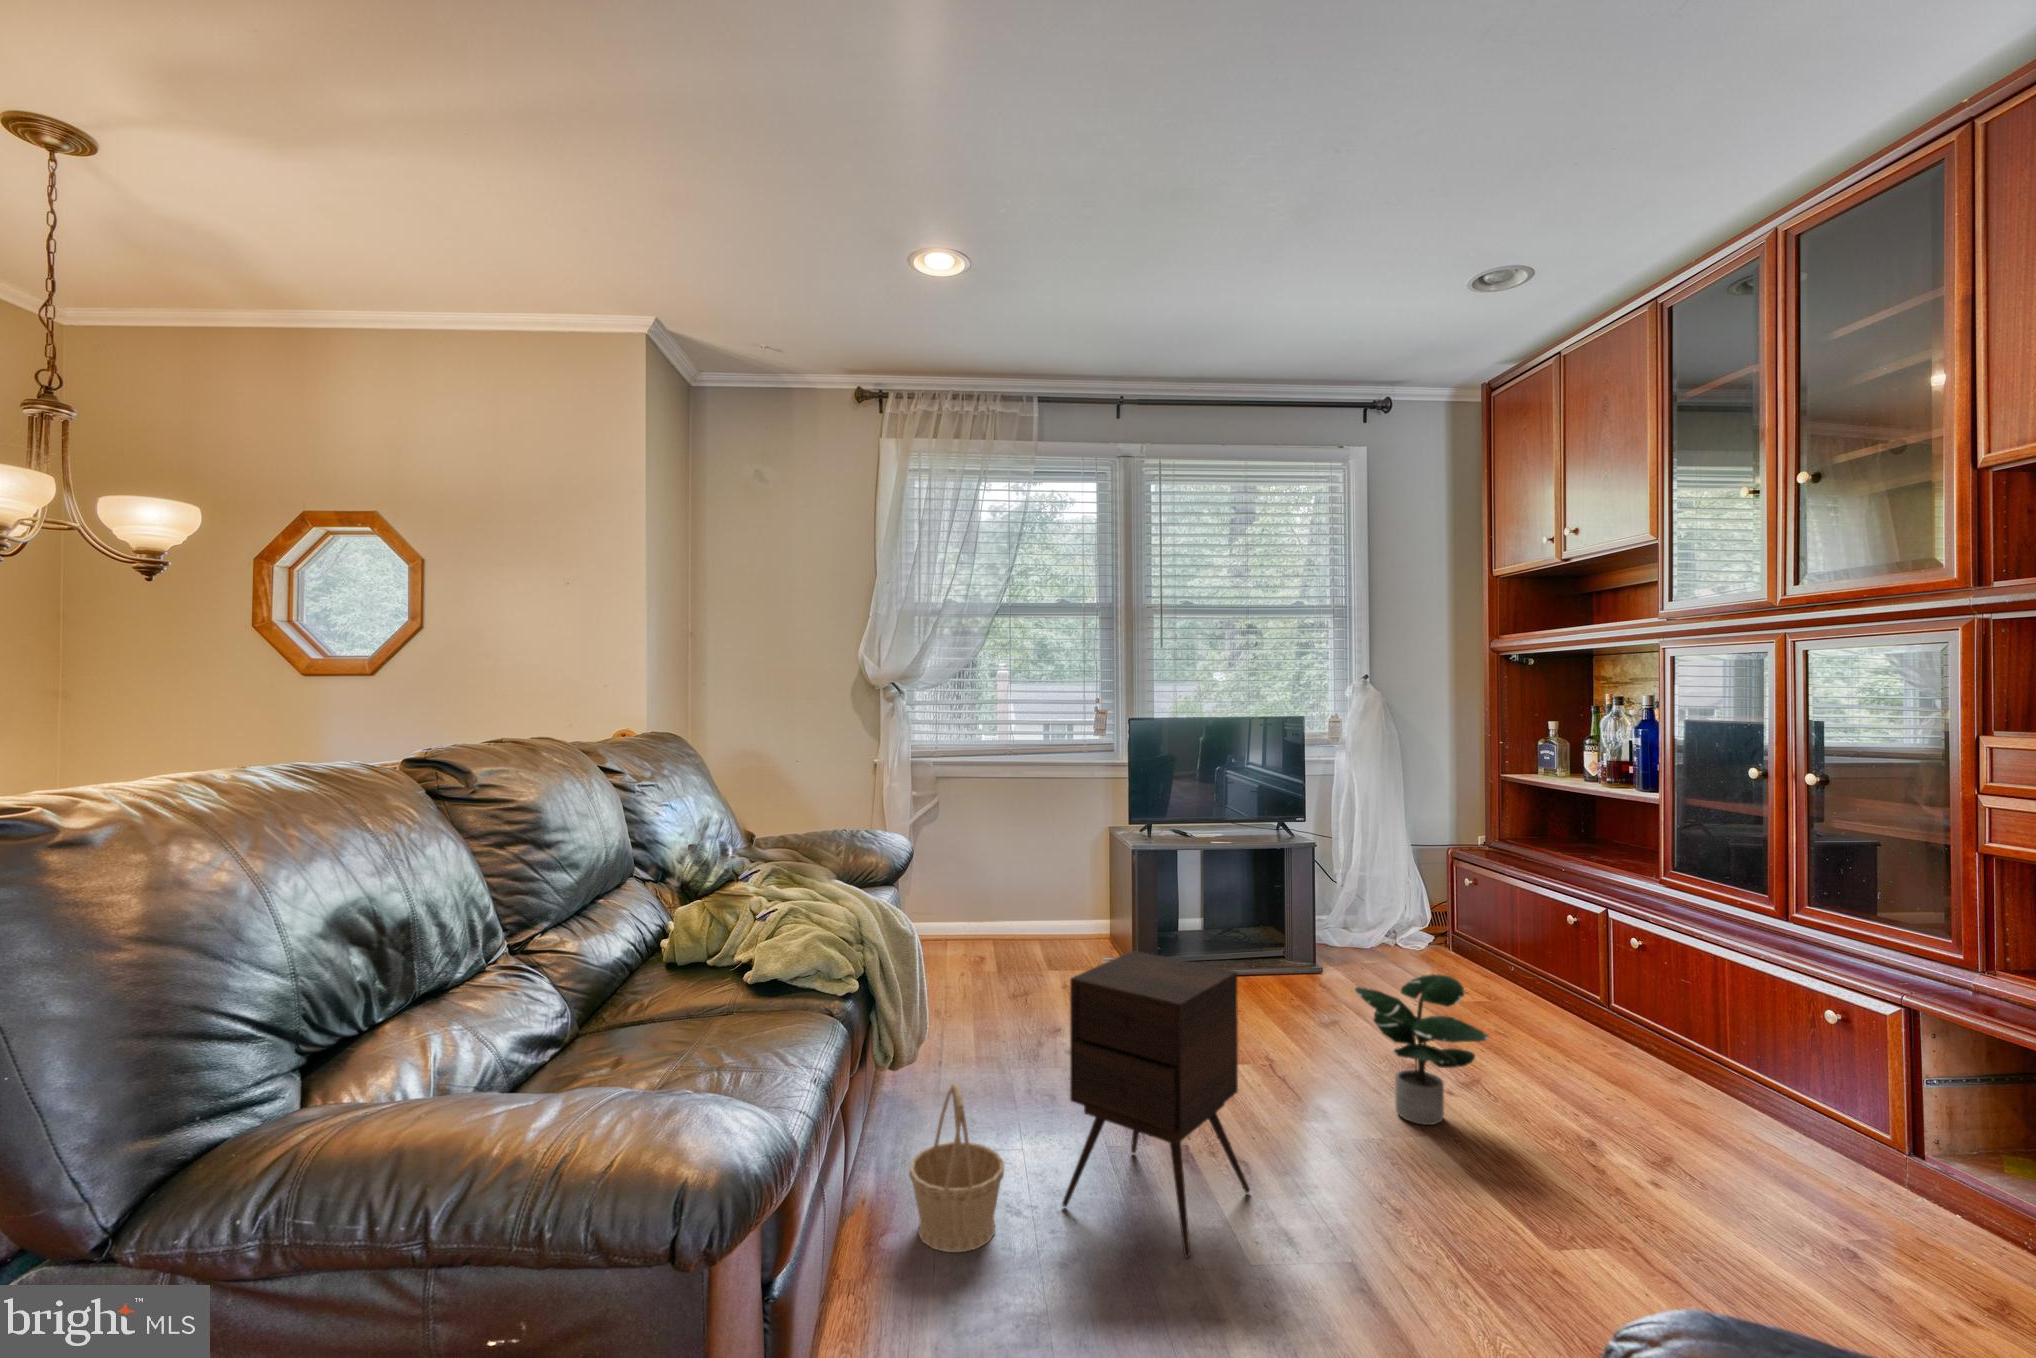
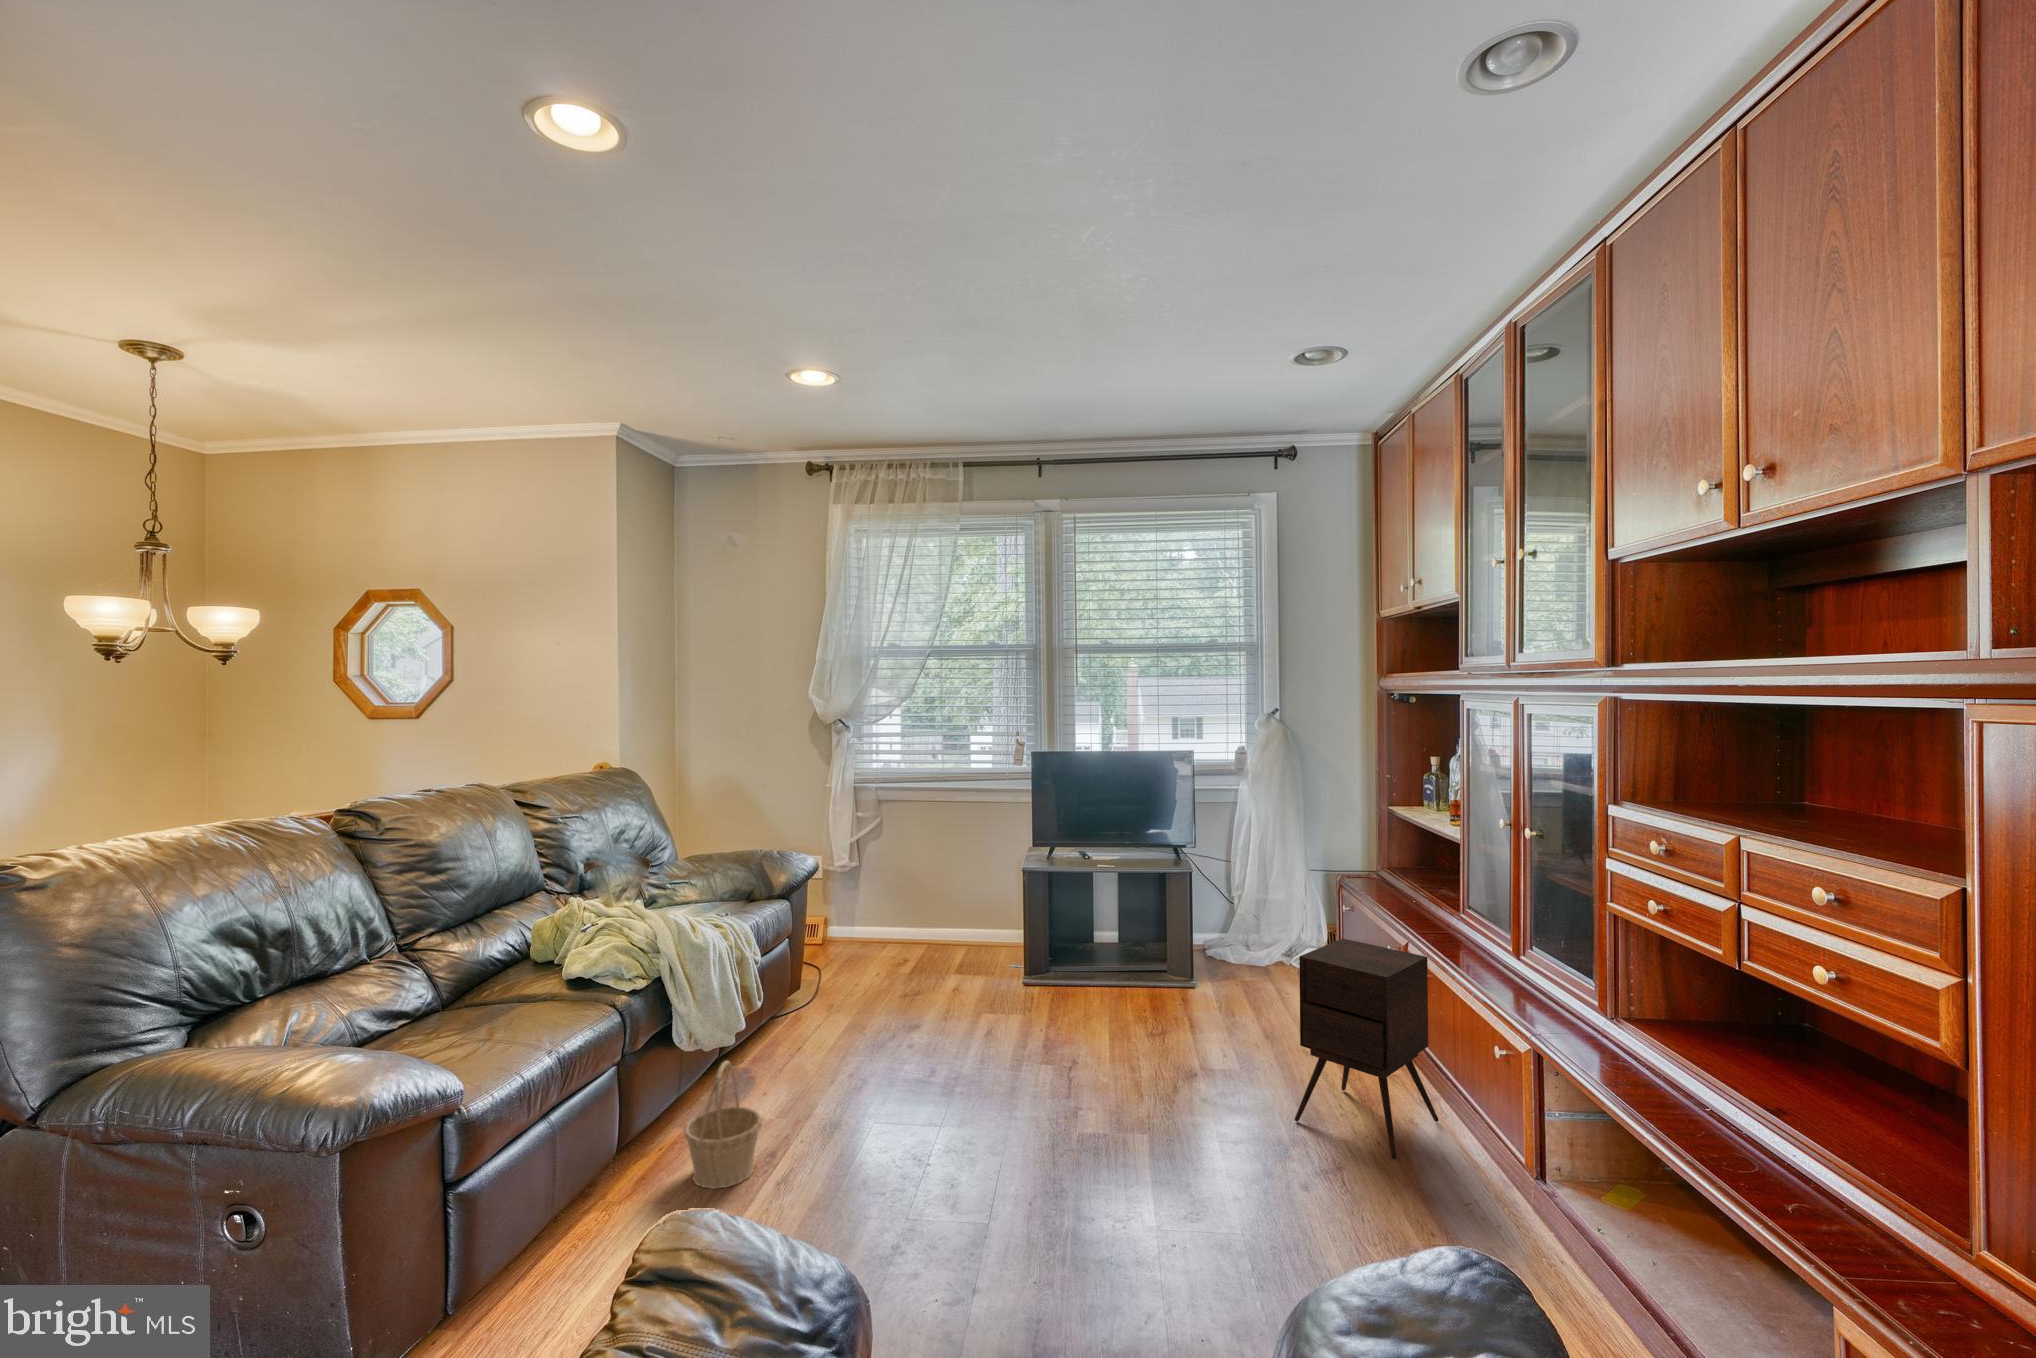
side table: present [1062,951,1250,1258] -> present [1295,938,1438,1158]
potted plant: present [1355,974,1489,1125] -> none [1112,991,1210,1121]

